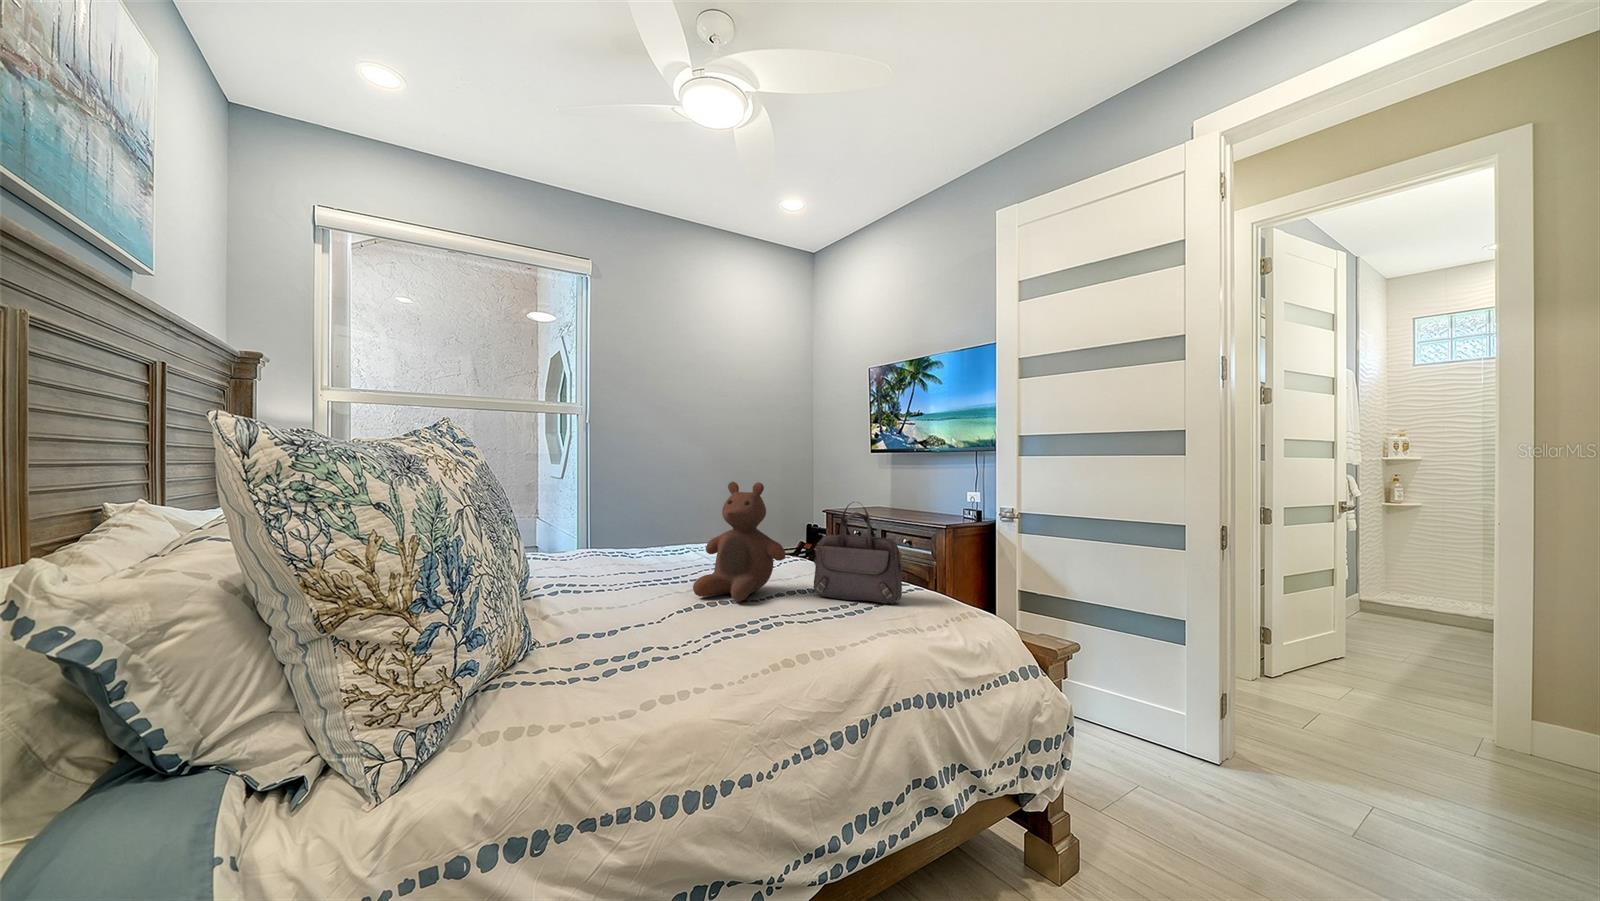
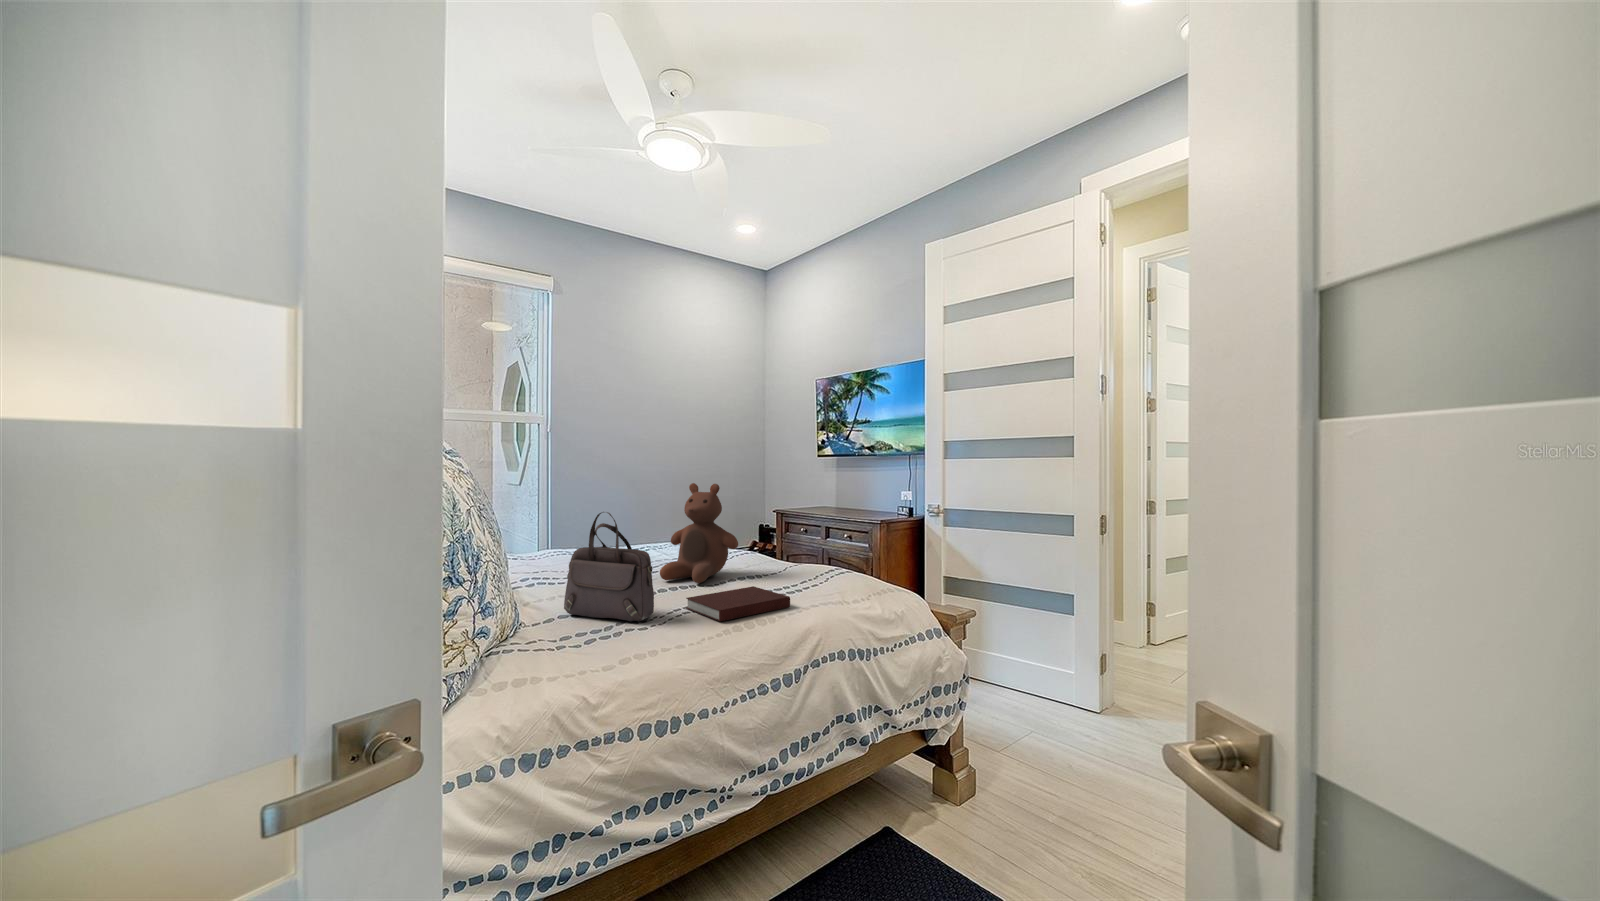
handbag: present [814,502,902,604] -> present [564,512,654,622]
notebook: none [724,608,853,655] -> present [686,586,790,621]

